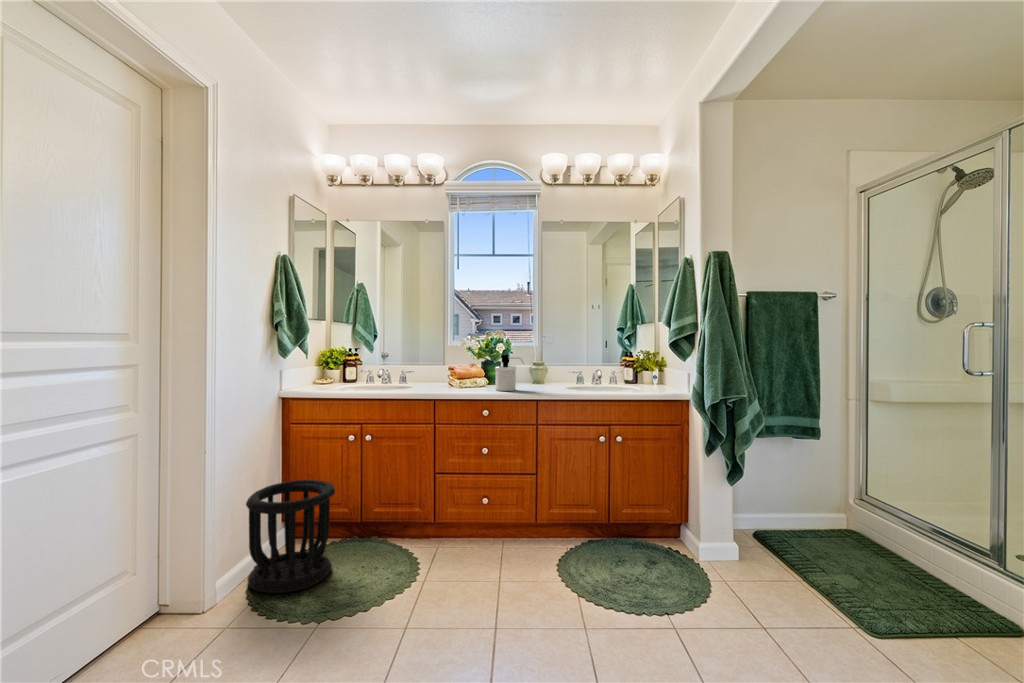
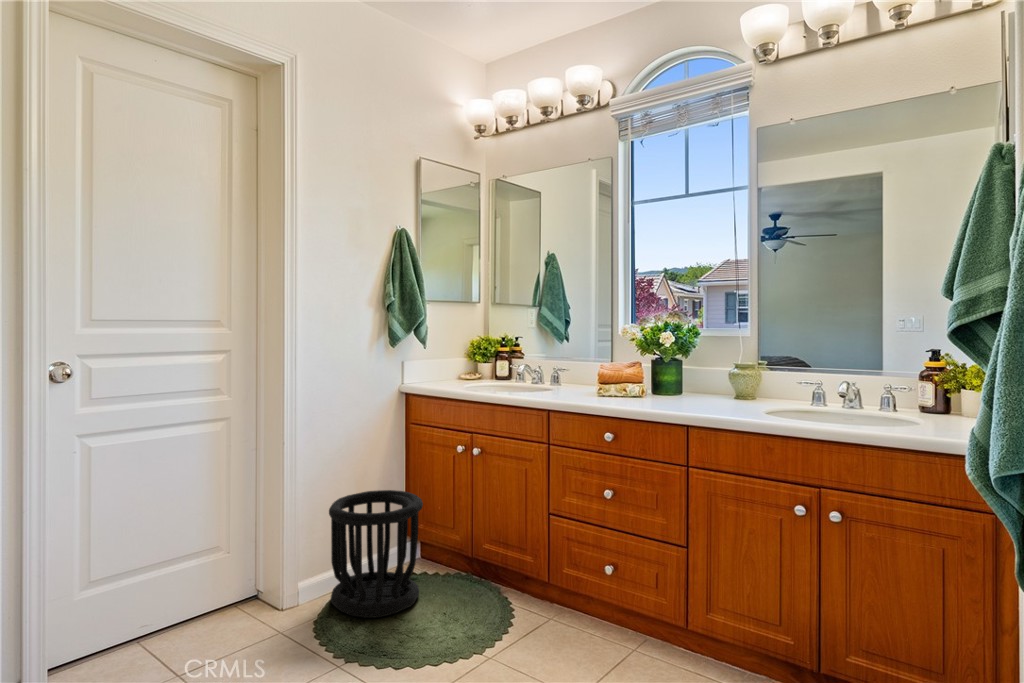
soap dispenser: present [495,355,524,391] -> none [640,350,676,407]

